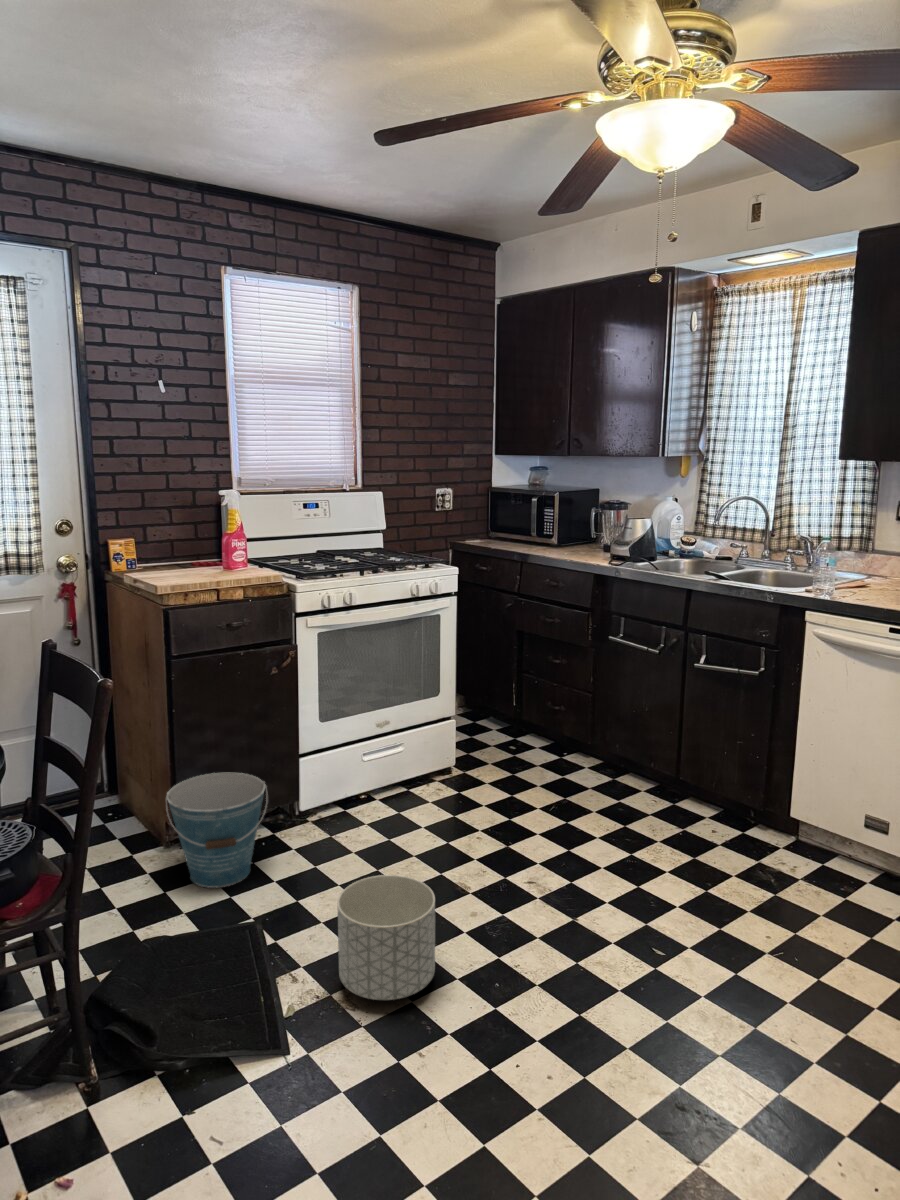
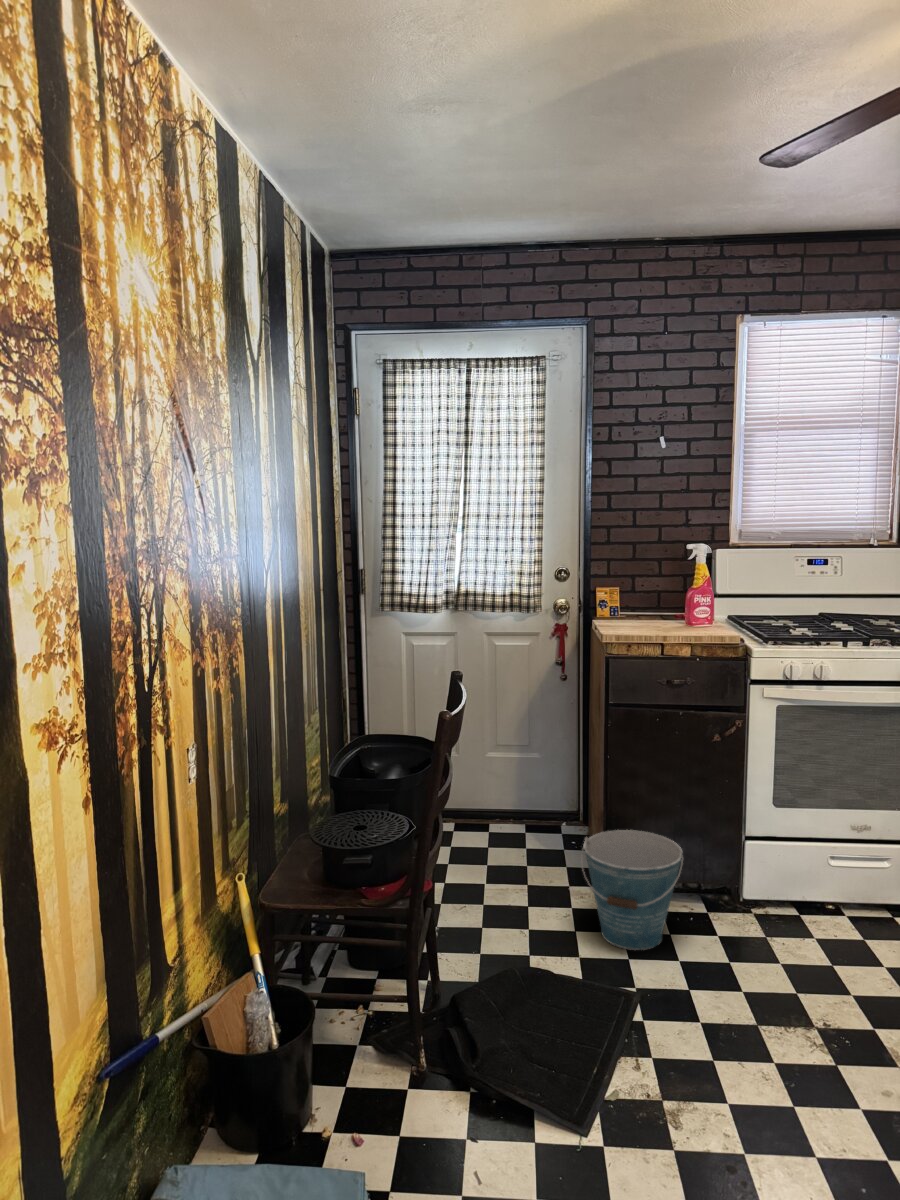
planter: present [337,875,435,1000] -> none [672,987,792,1142]

